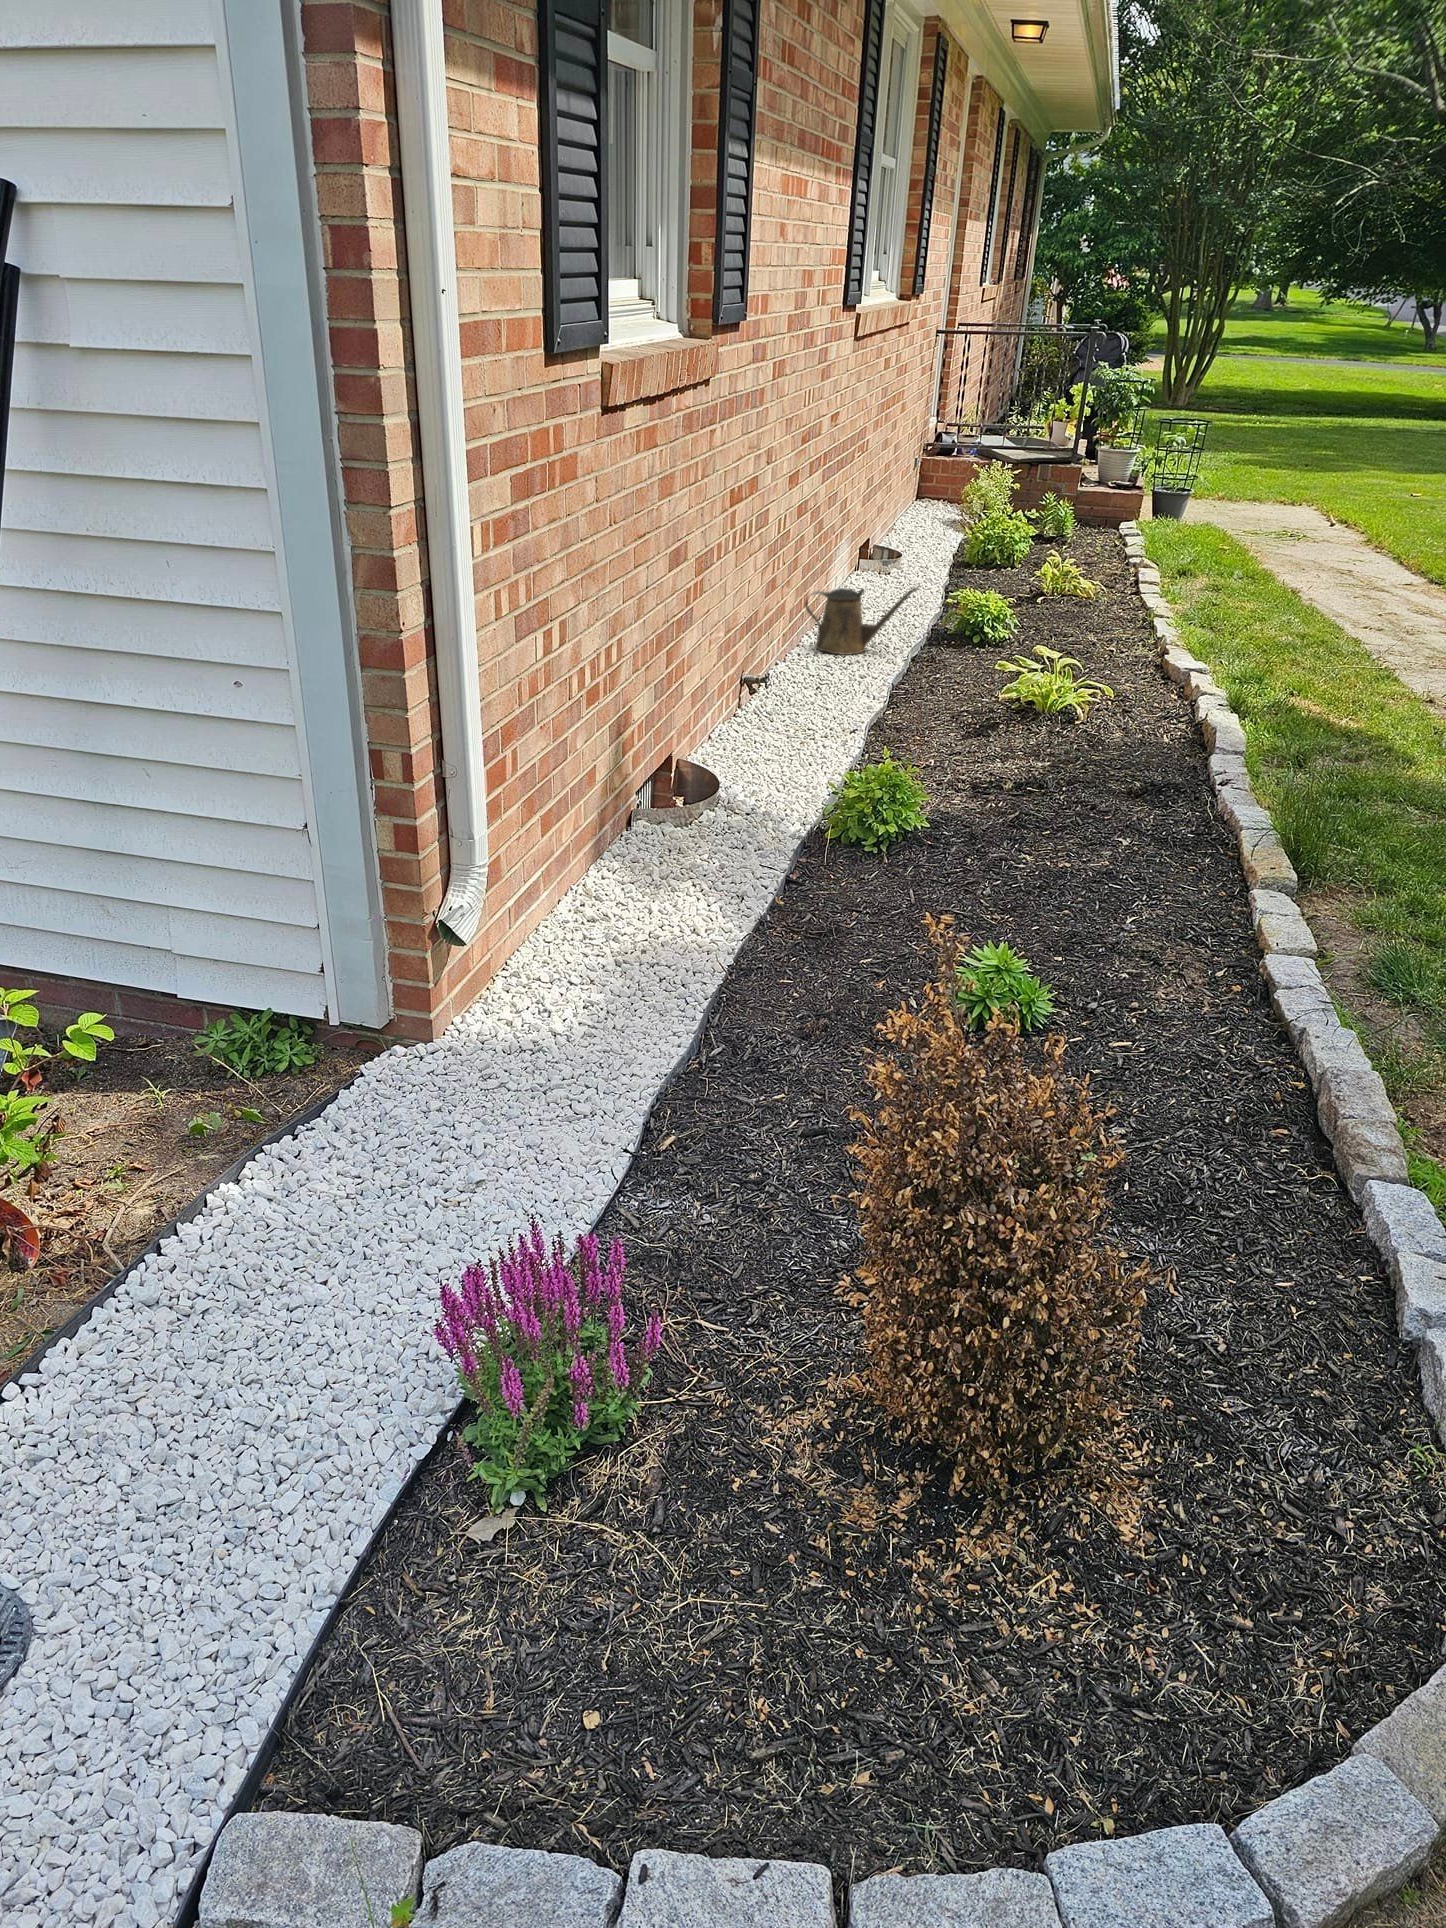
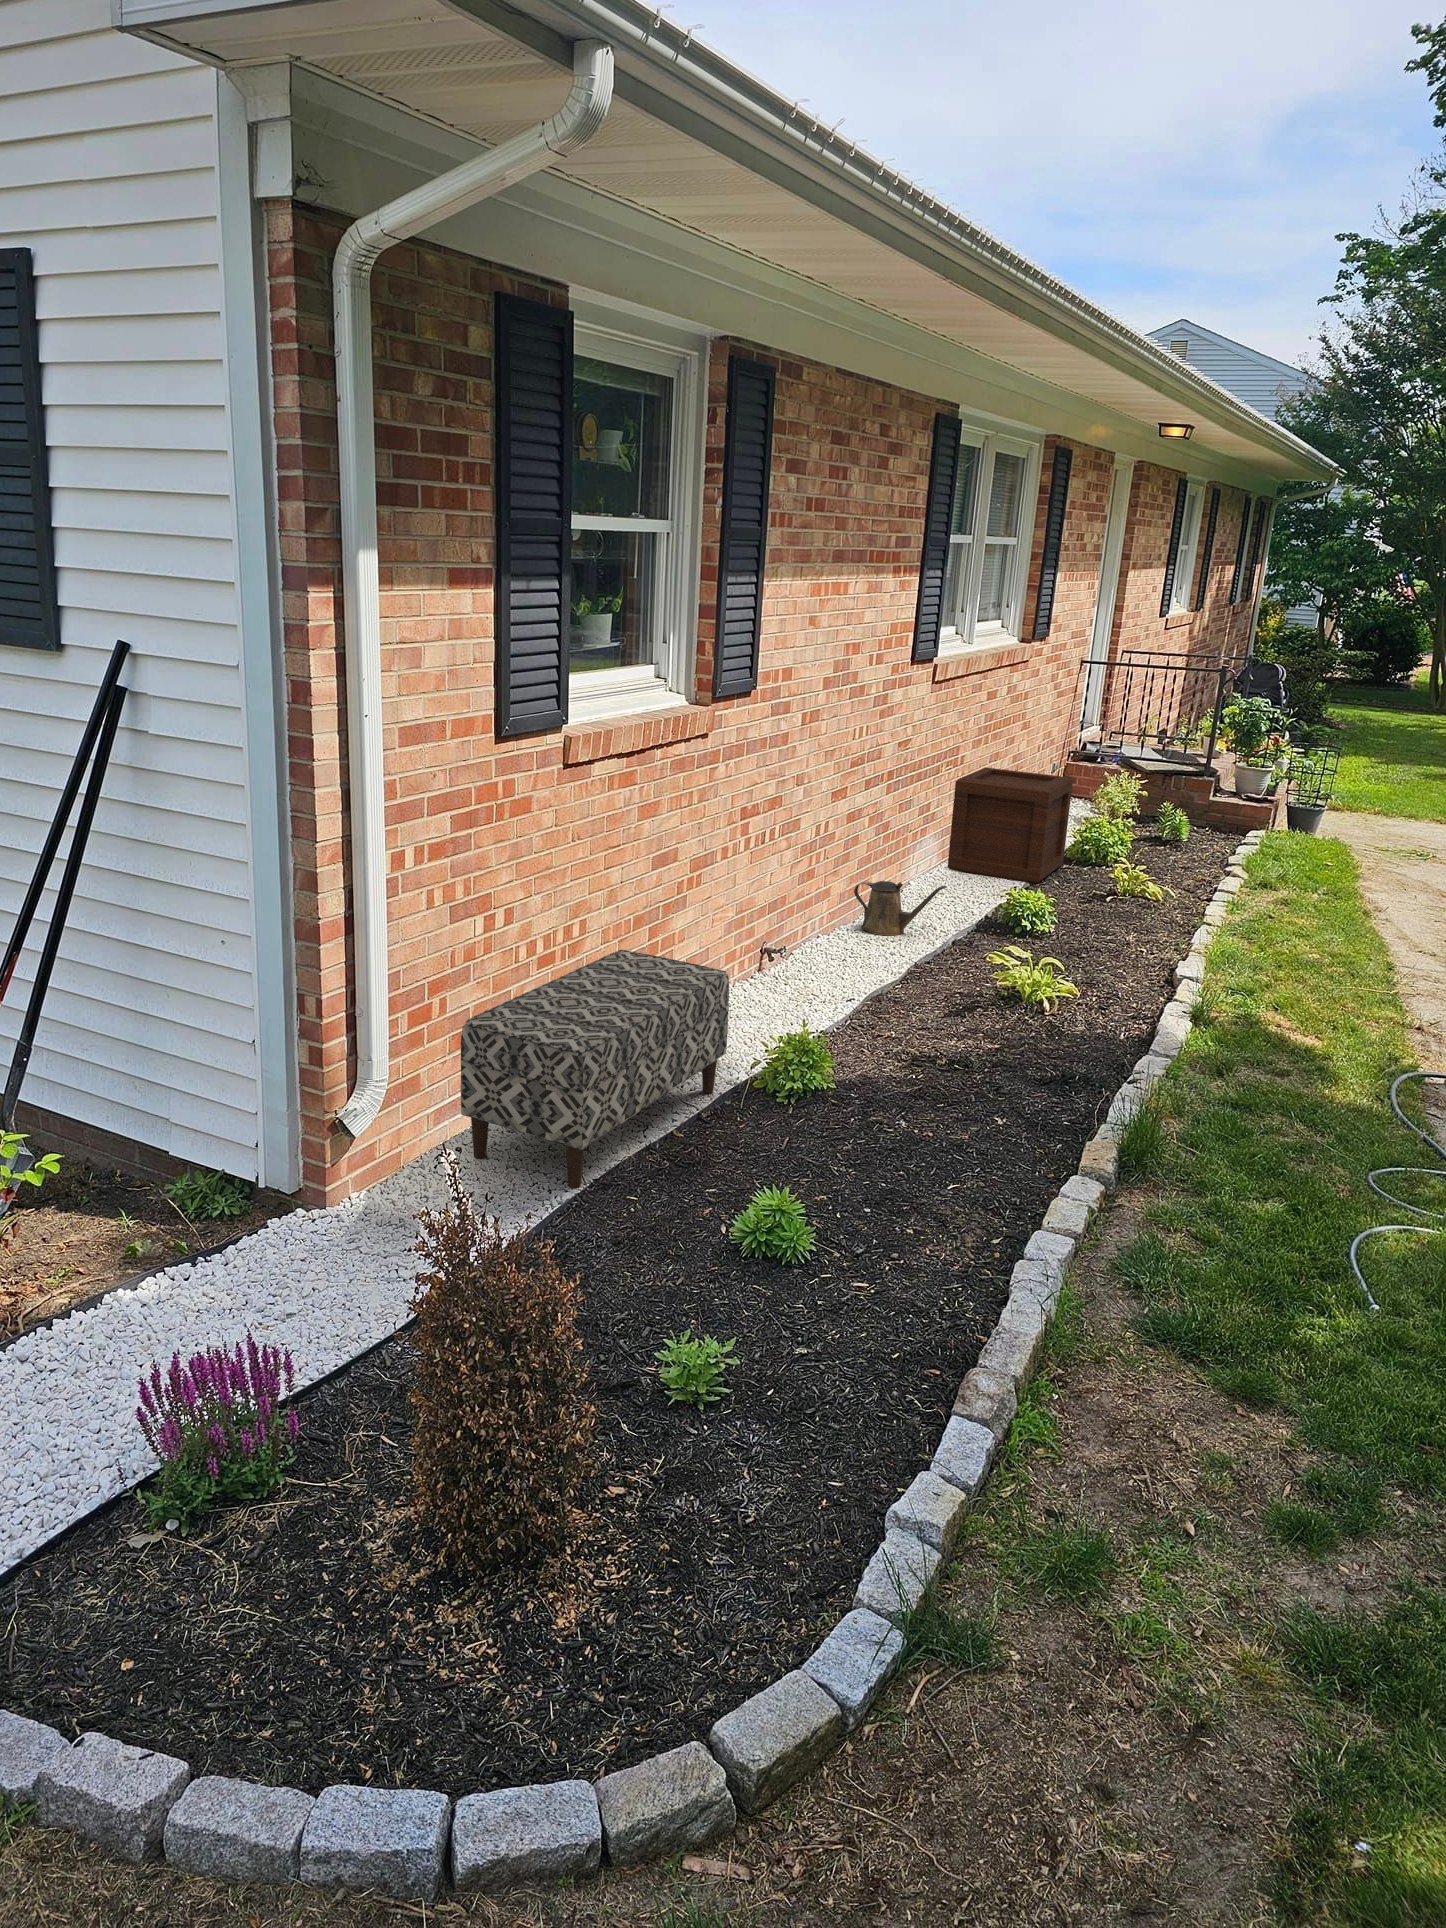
wooden crate: none [862,453,992,587] -> present [948,767,1073,883]
bench: none [536,676,808,978] -> present [461,950,729,1188]

